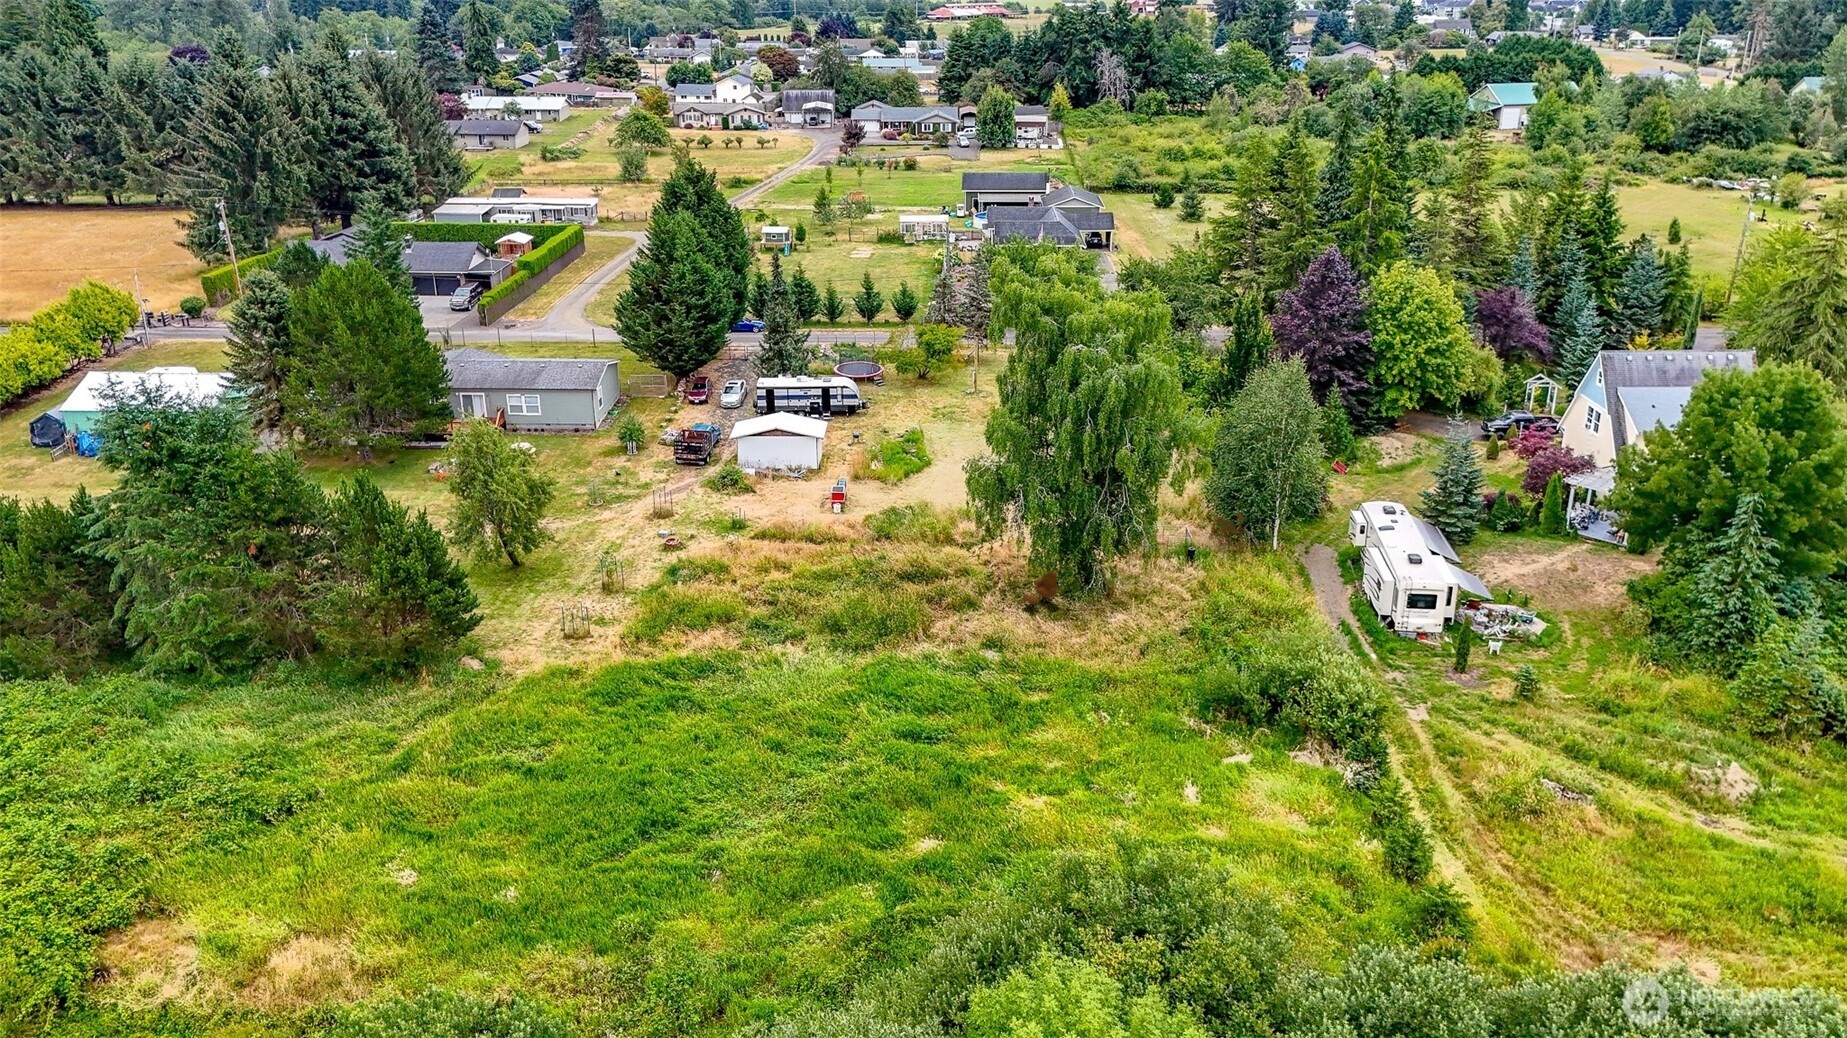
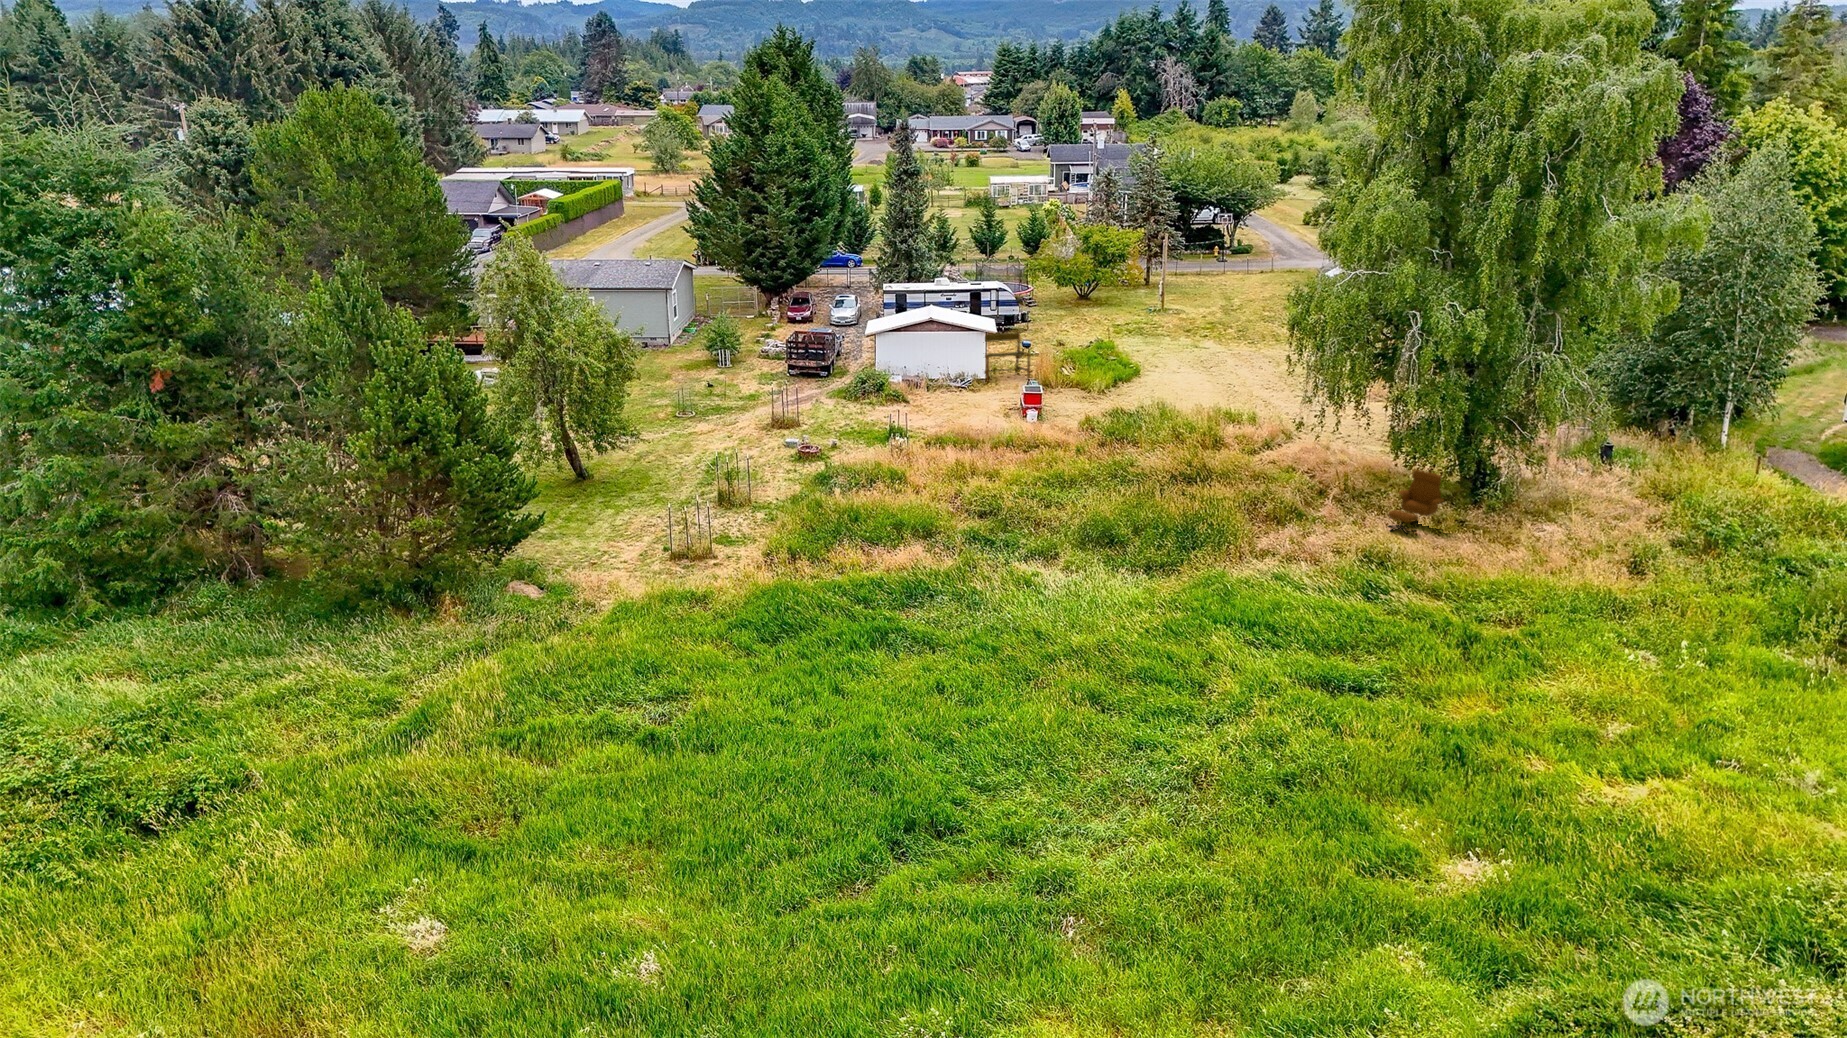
bench: present [1211,511,1243,550] -> present [984,332,1030,382]

